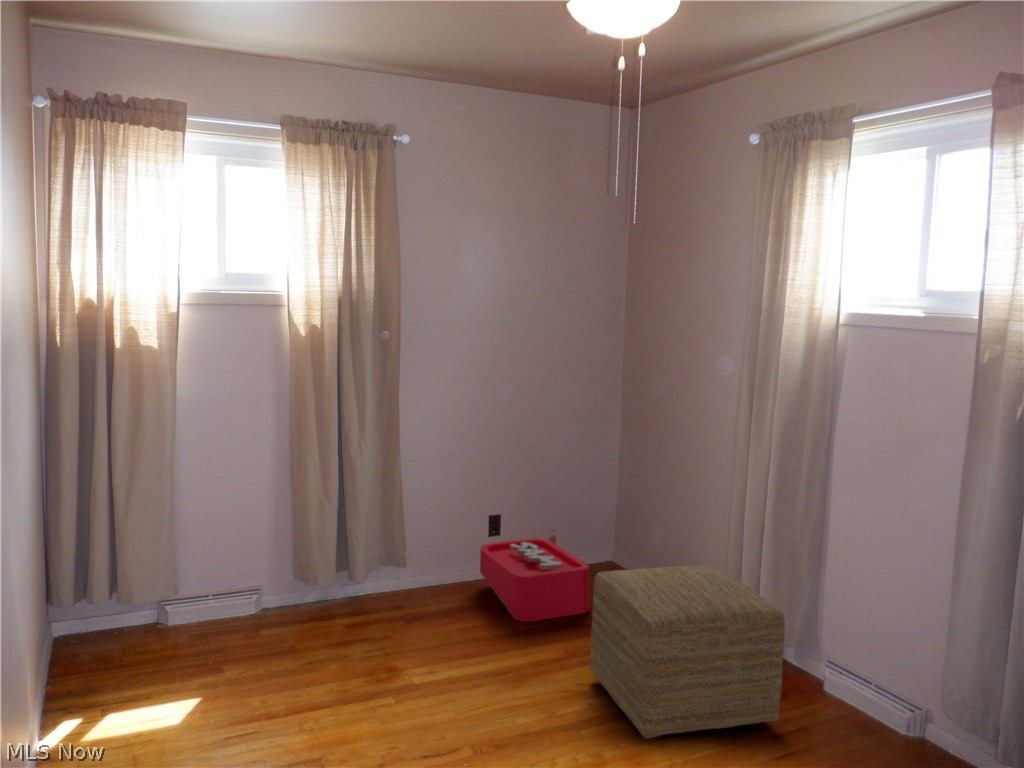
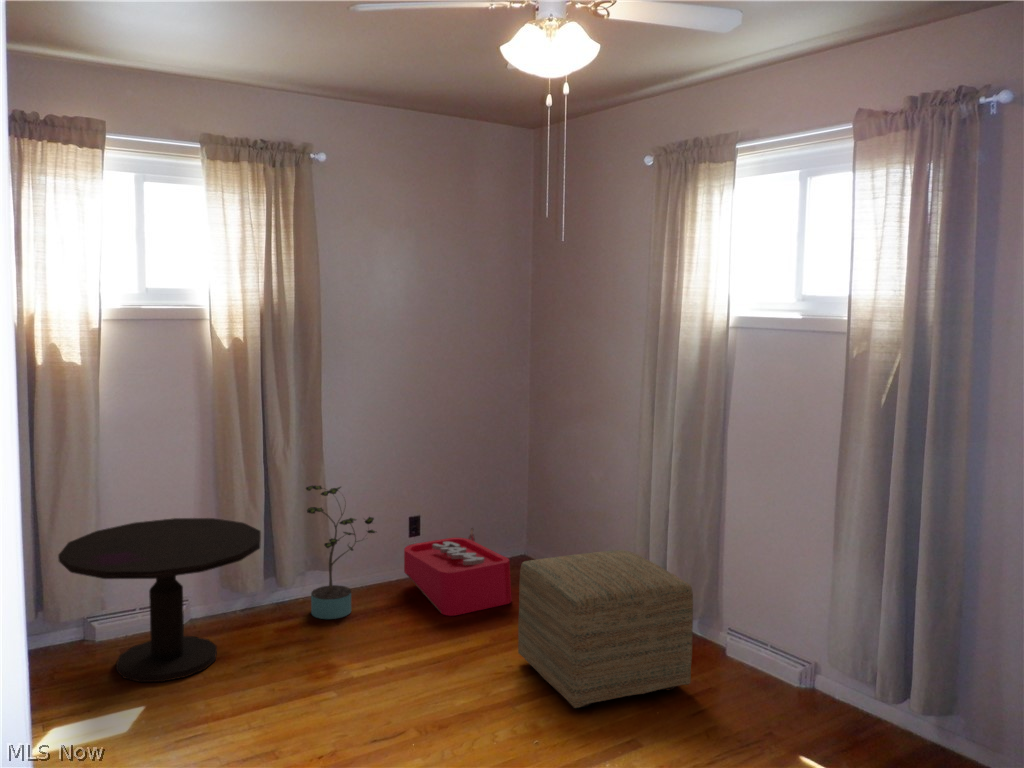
potted plant: none [379,478,451,617] -> present [306,486,376,619]
side table: none [129,506,329,672] -> present [58,518,261,682]

